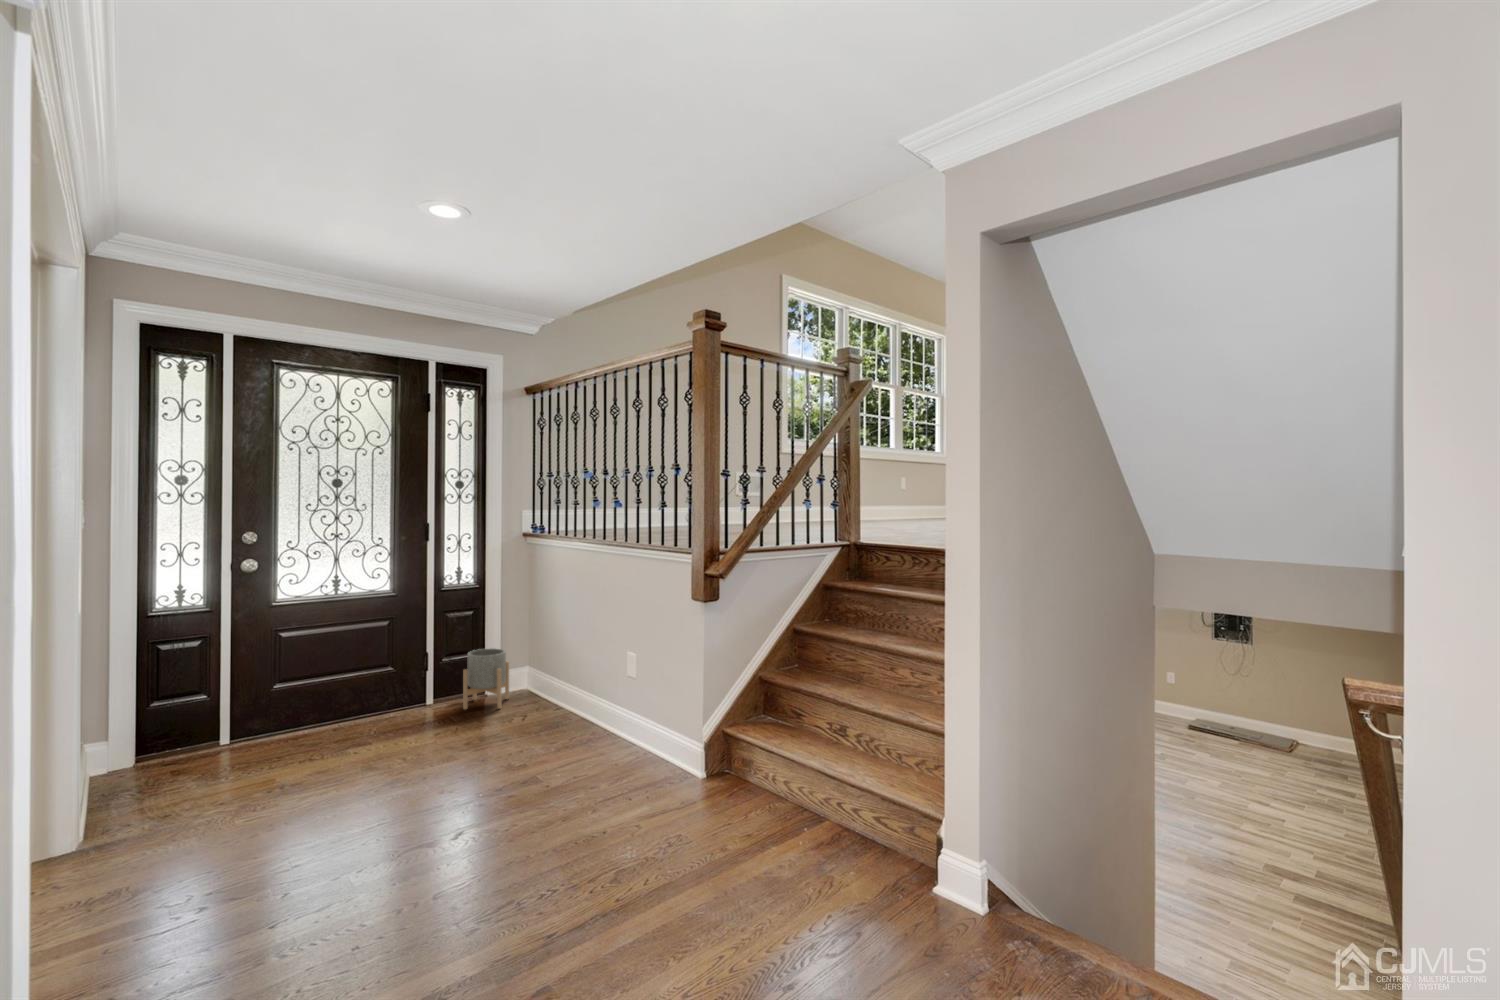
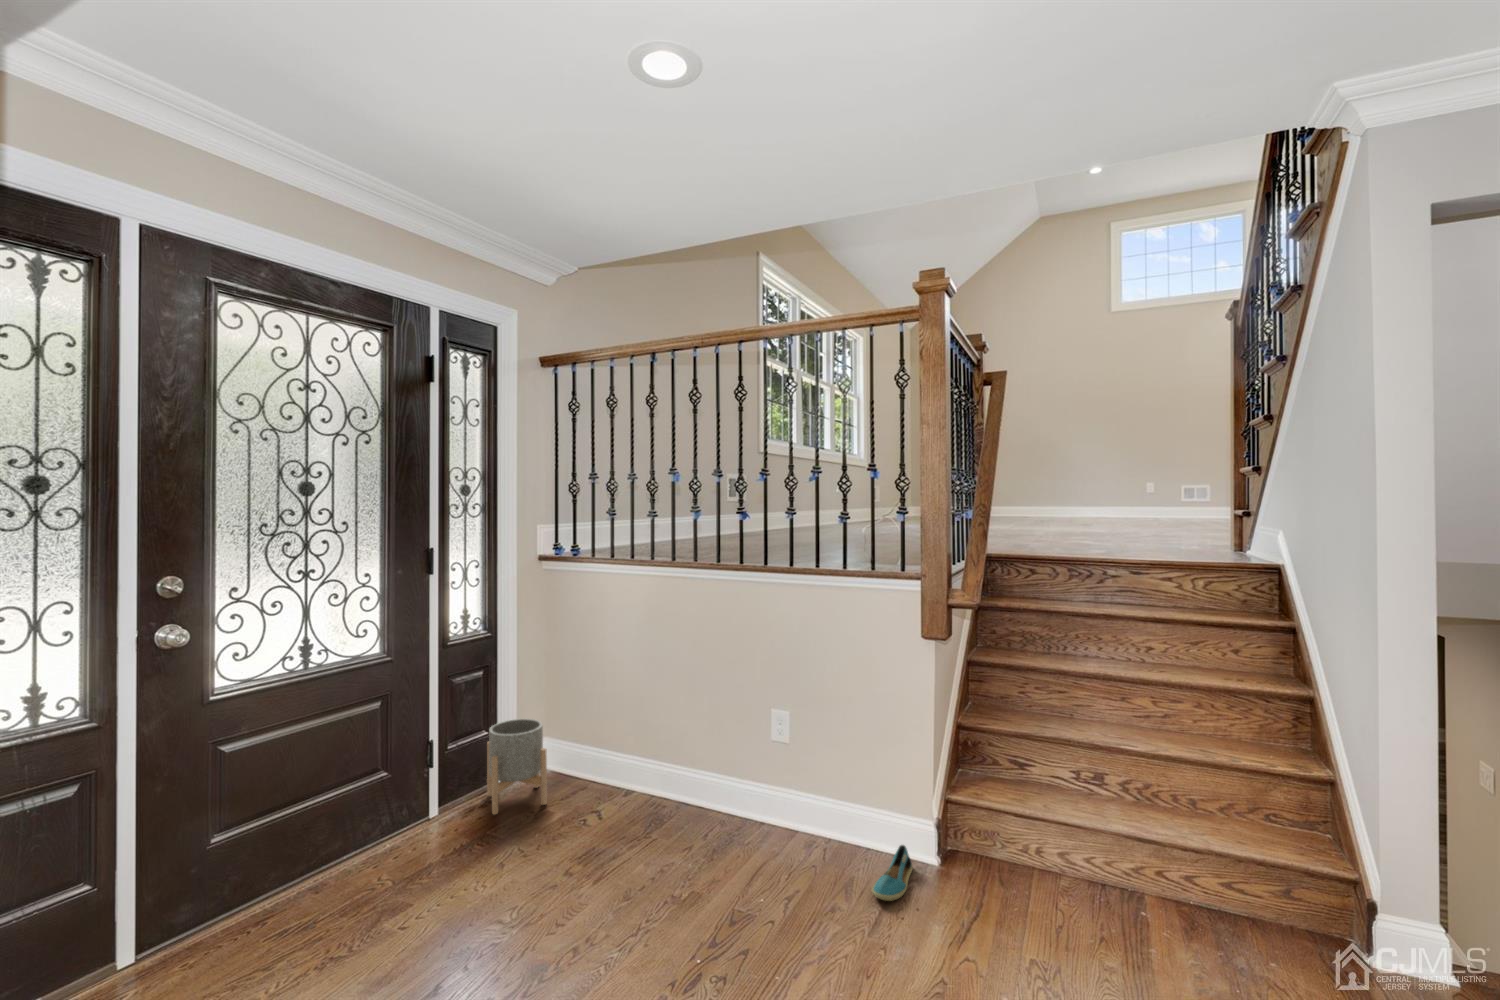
shoe: none [628,758,684,789] -> present [872,845,912,901]

